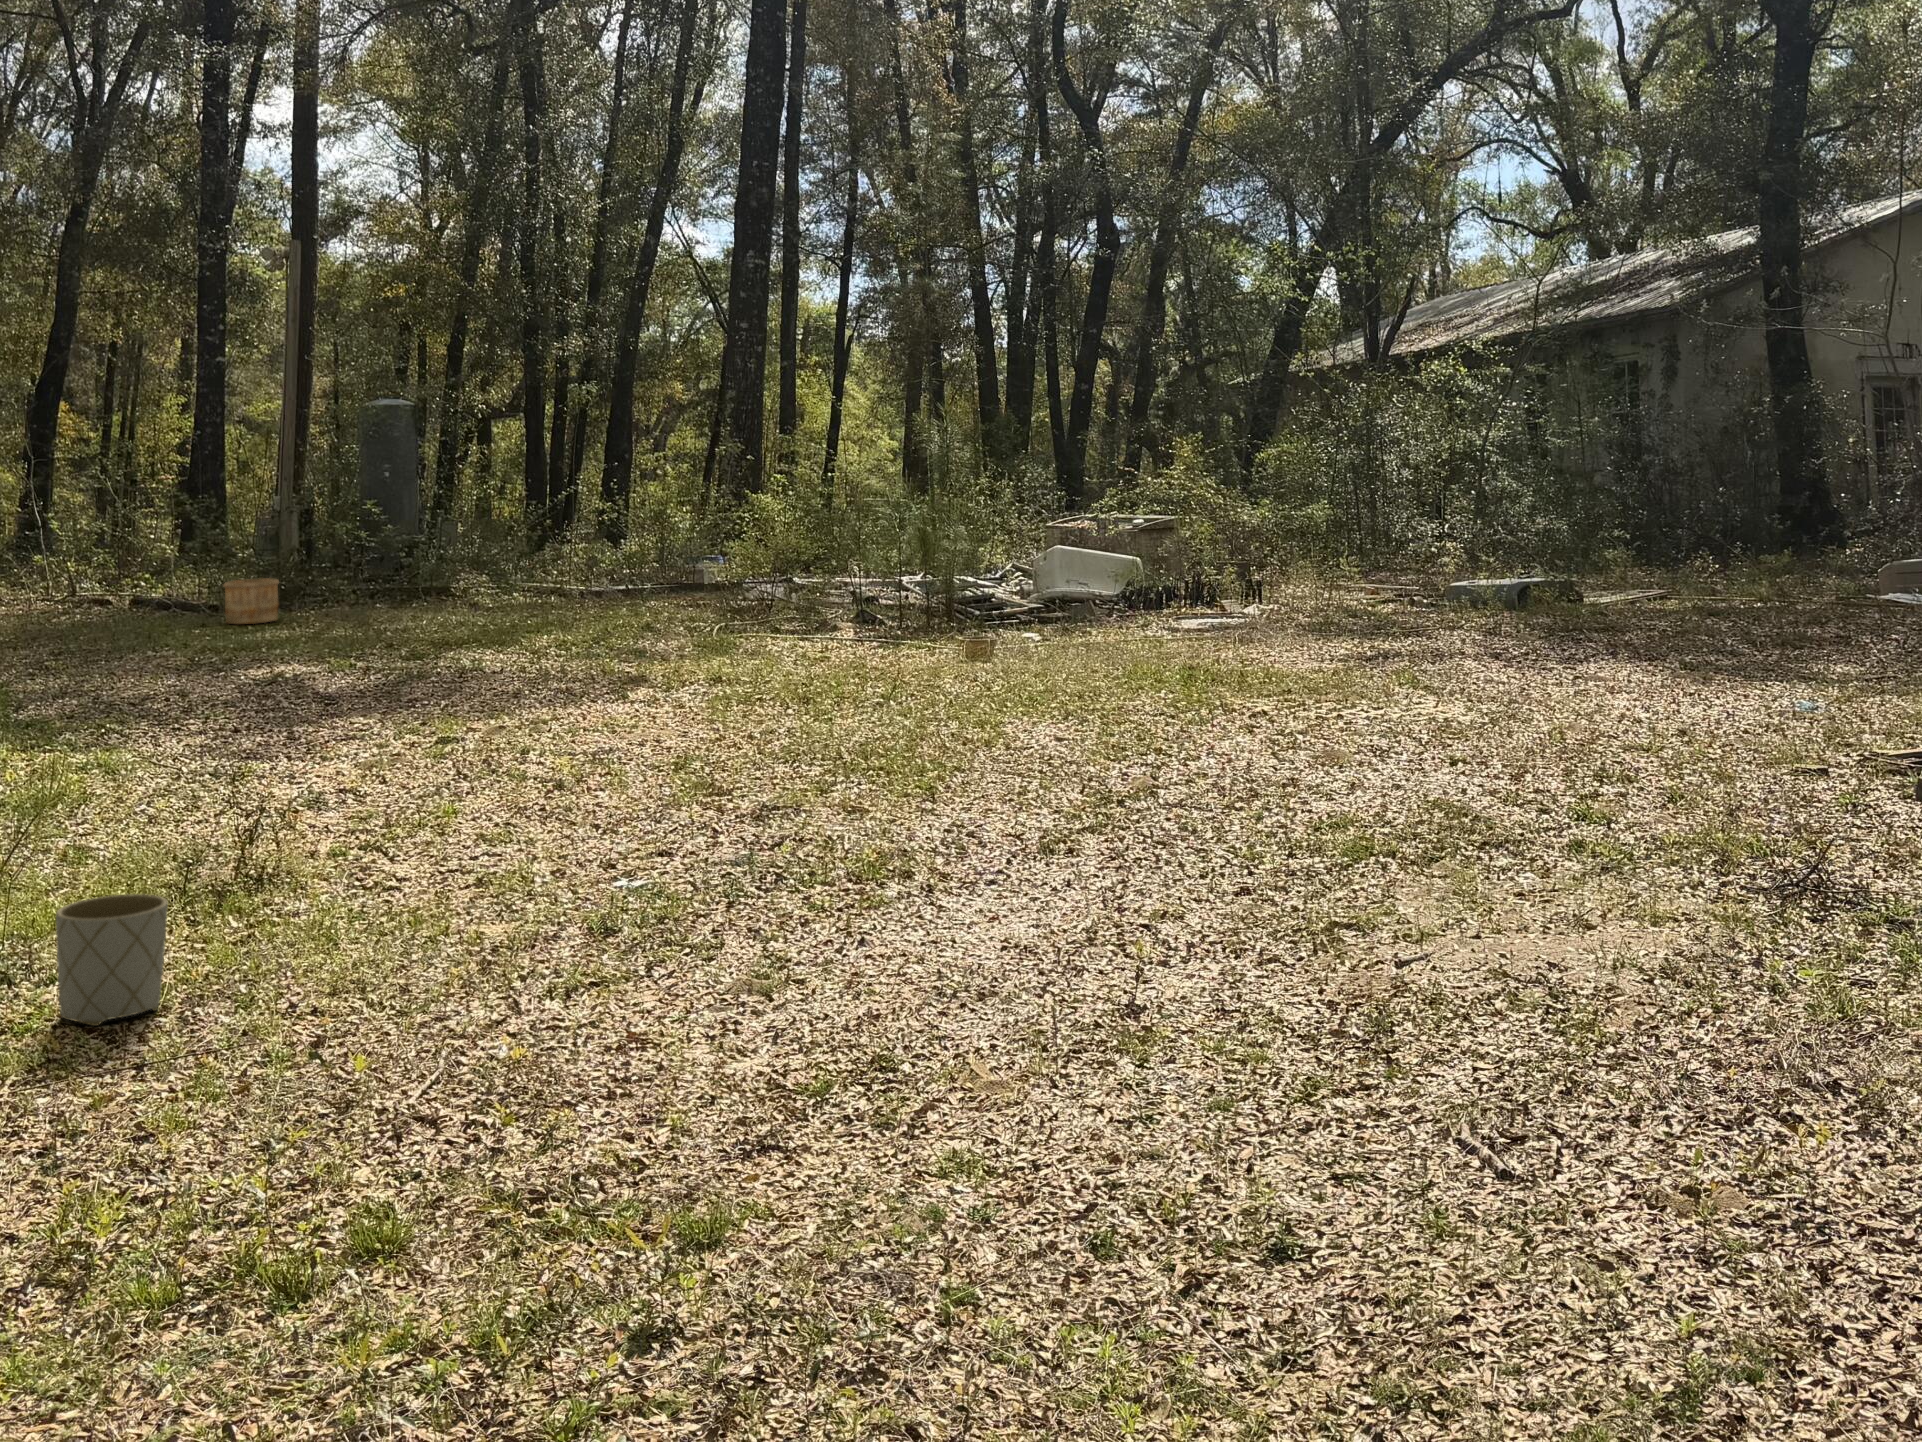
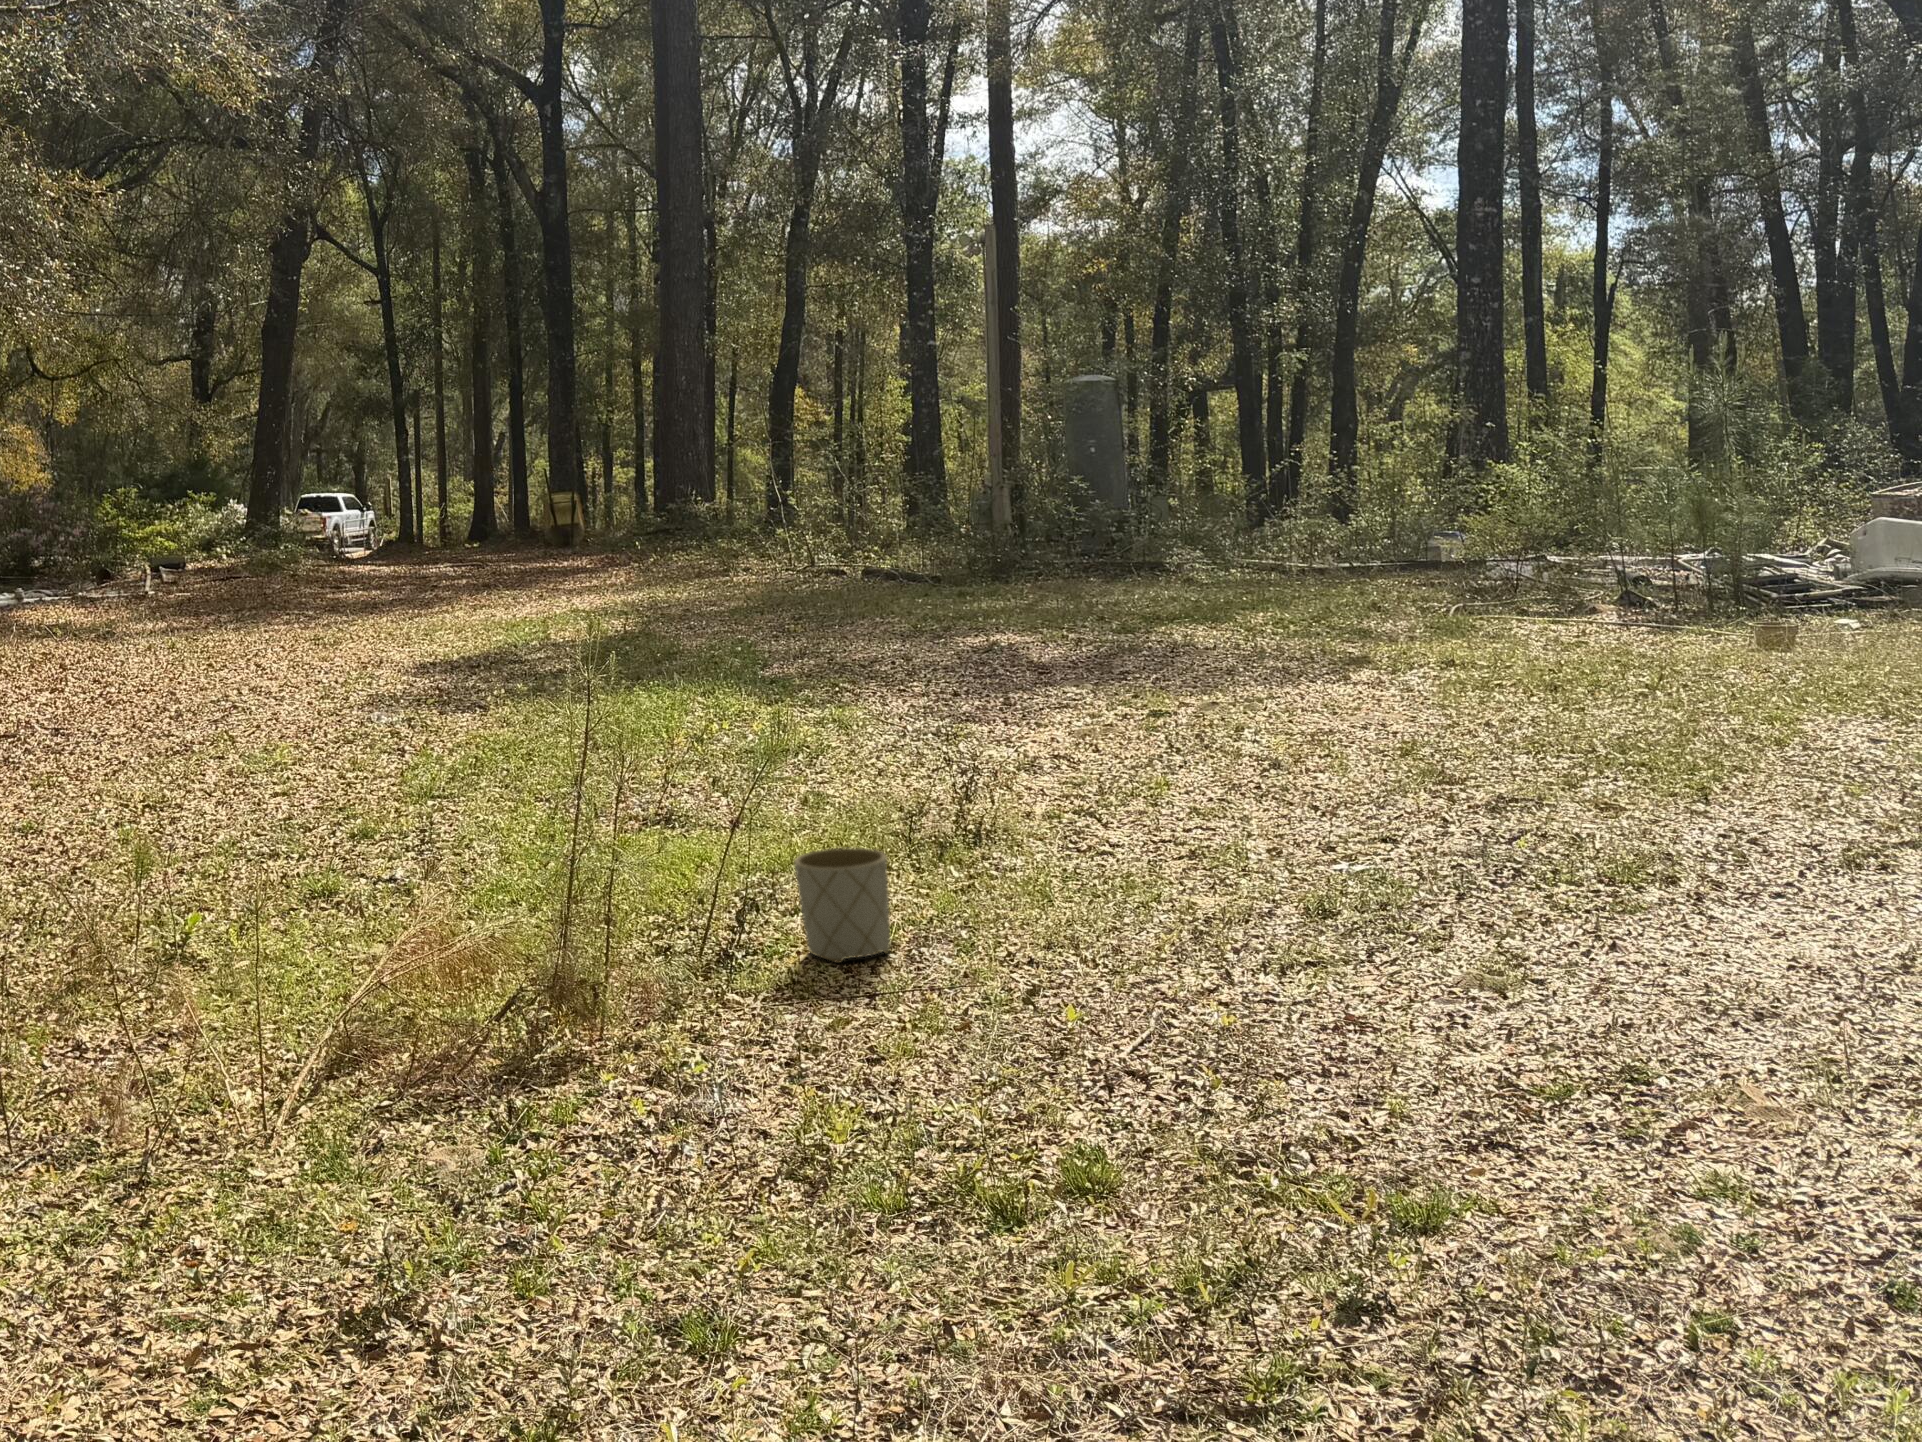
wooden bucket: present [224,578,279,624] -> none [922,531,979,578]

